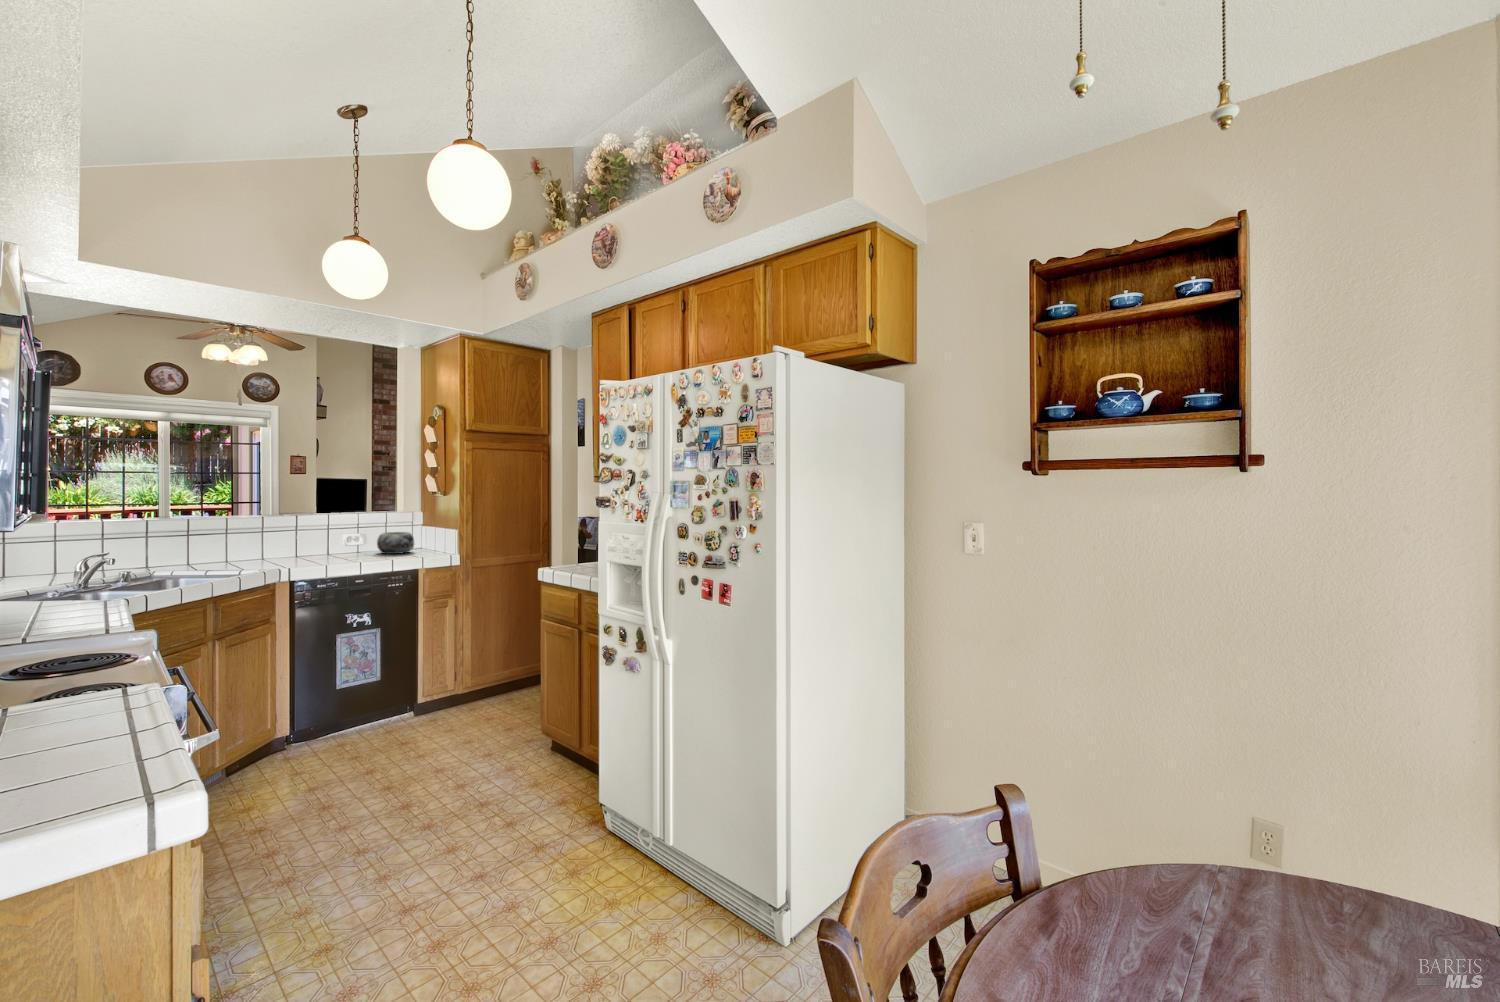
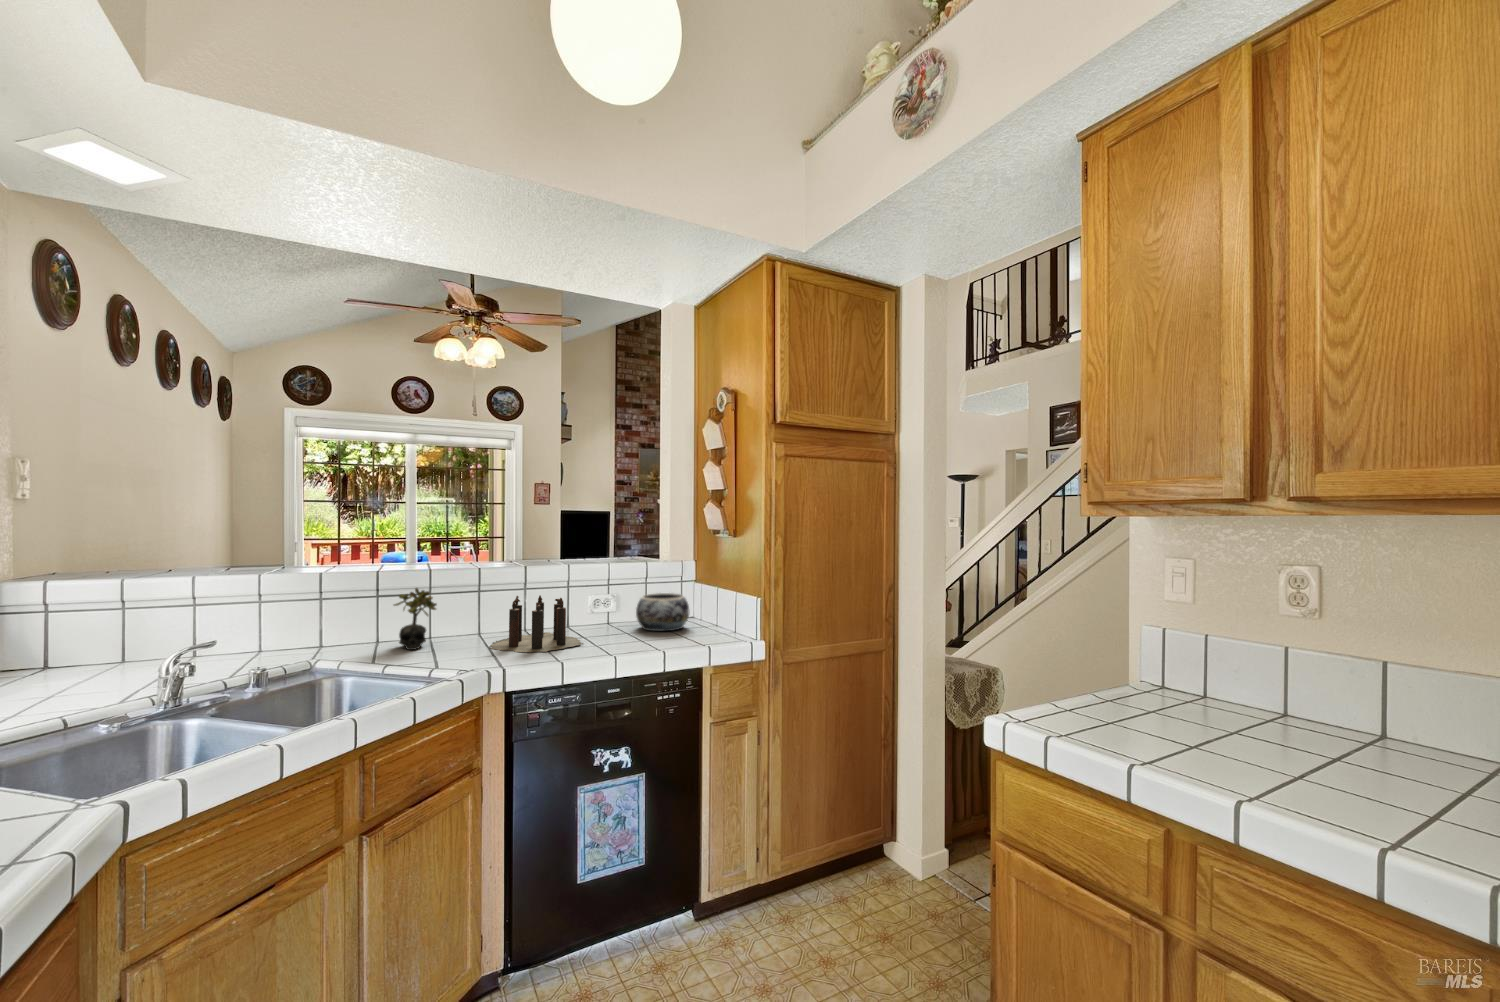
succulent plant: none [205,528,236,565] -> present [394,588,437,650]
candle: none [274,532,350,563] -> present [490,595,583,652]

